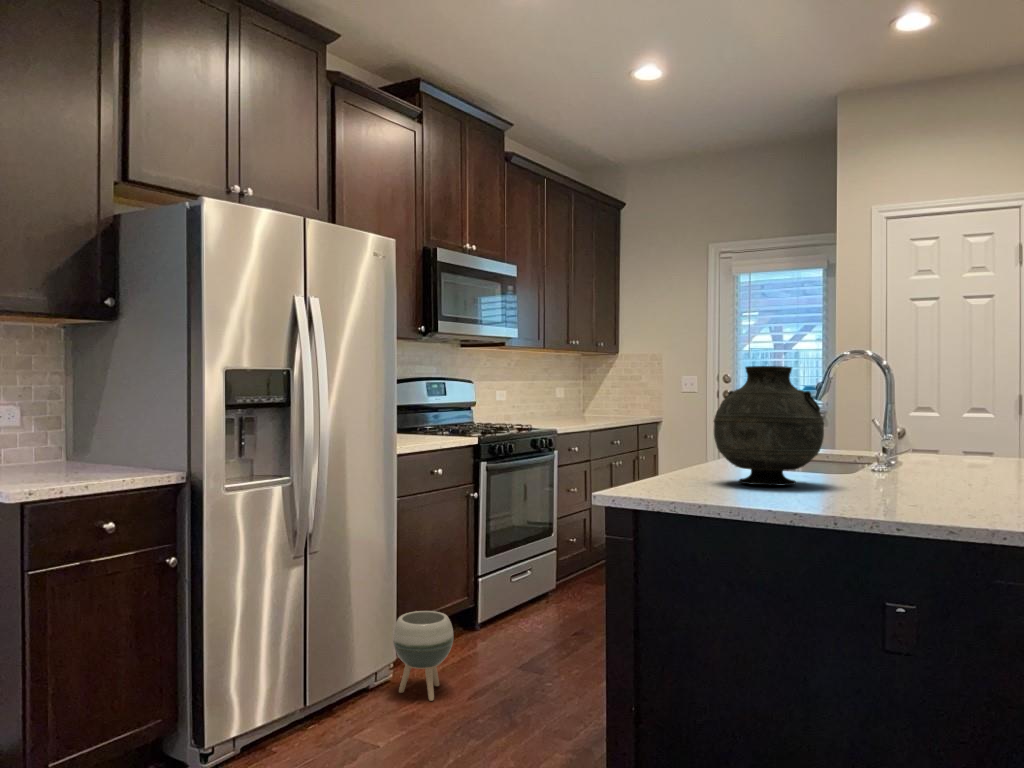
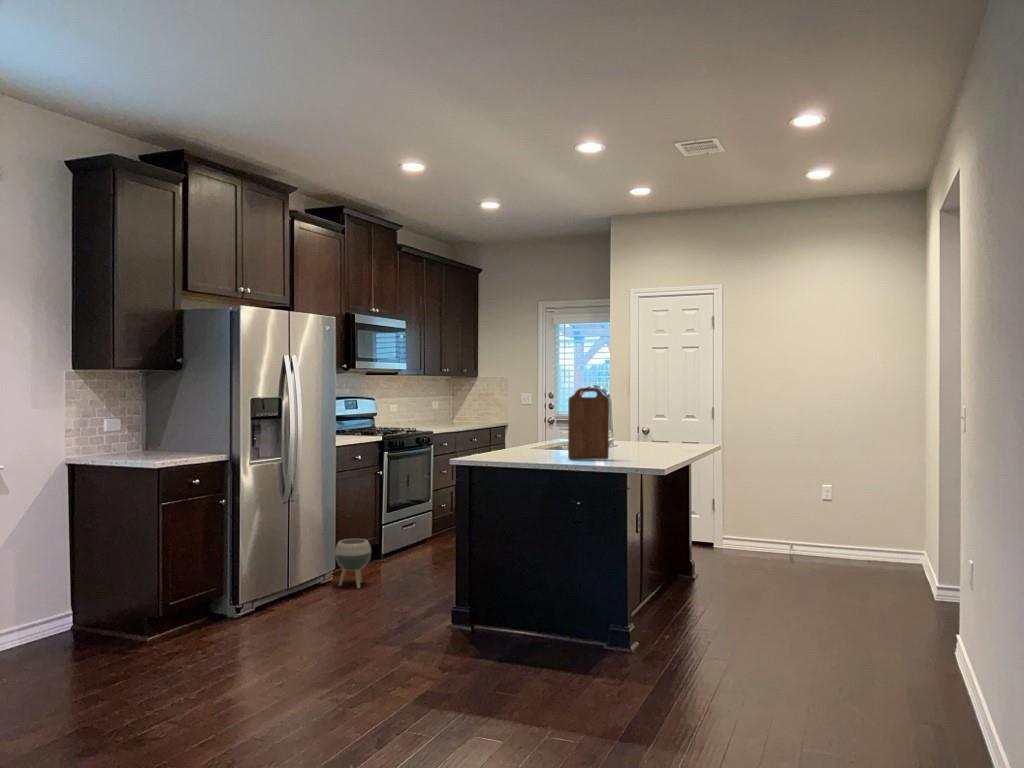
cutting board: none [873,337,969,503] -> present [568,388,609,460]
vase: present [714,366,824,486] -> none [507,399,558,455]

